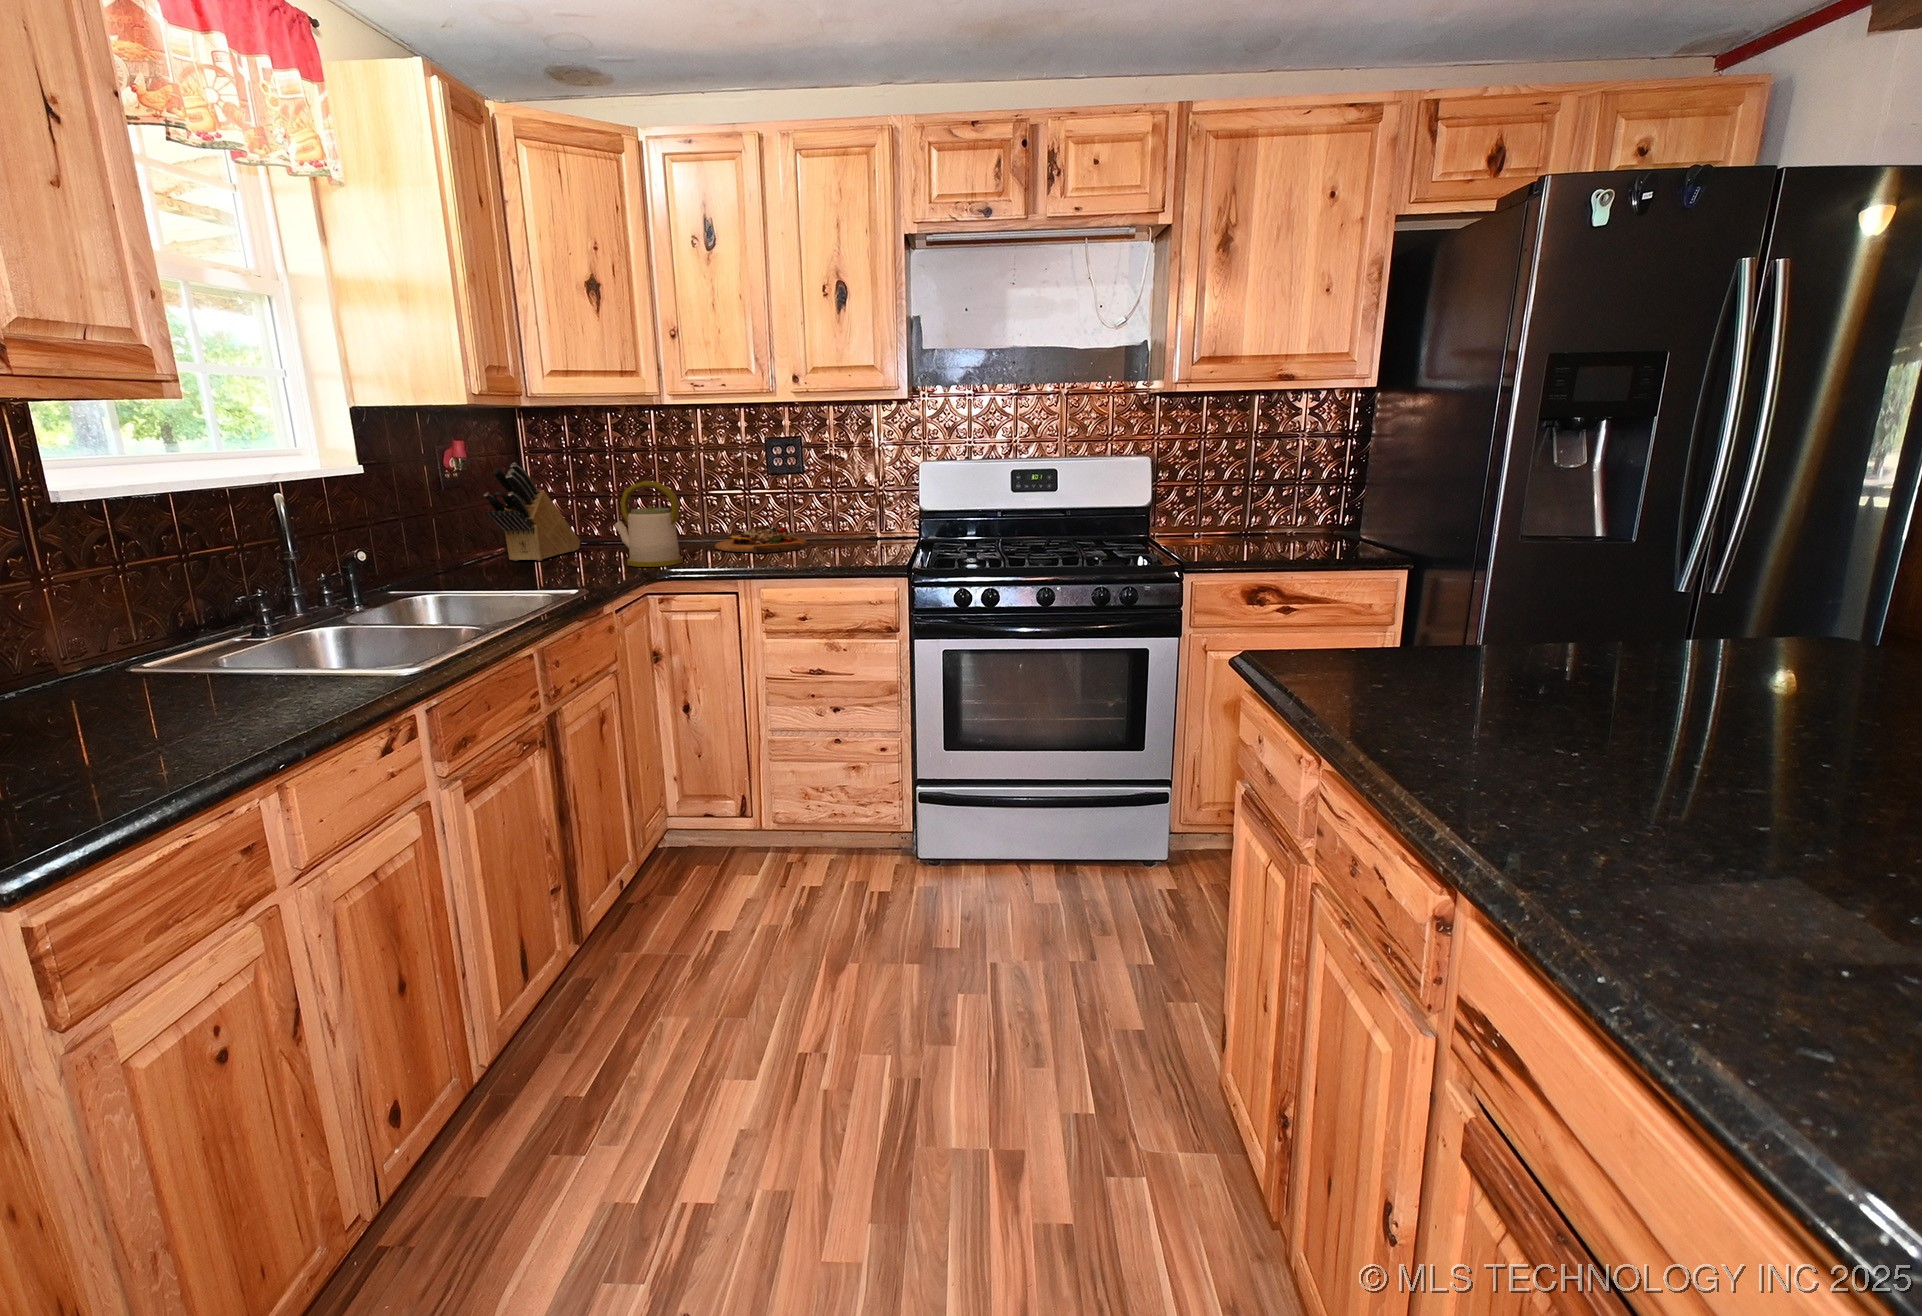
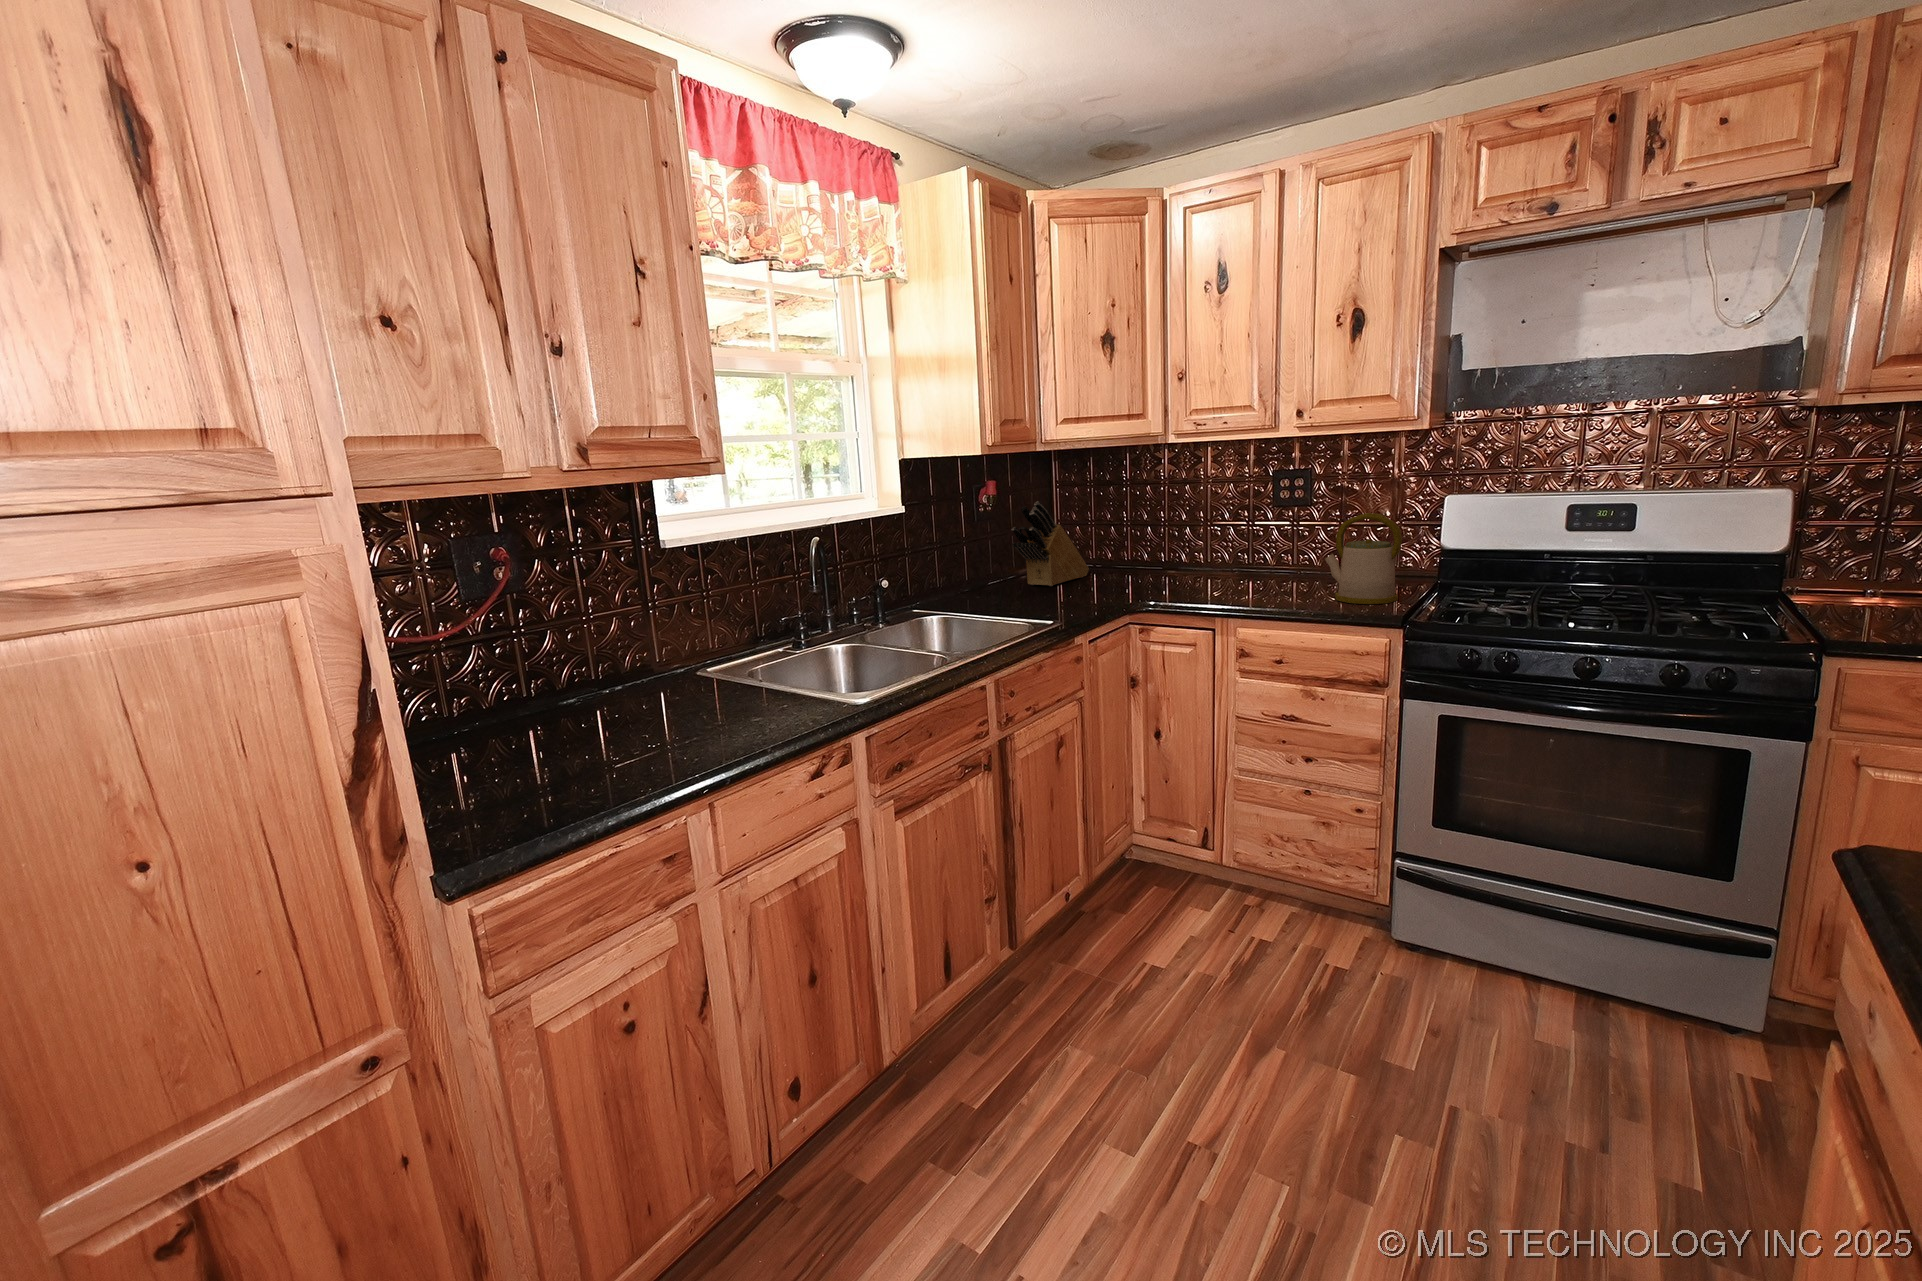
kettle: present [614,481,683,567] -> present [1325,513,1402,604]
cutting board: present [715,525,809,553] -> none [1208,559,1306,589]

